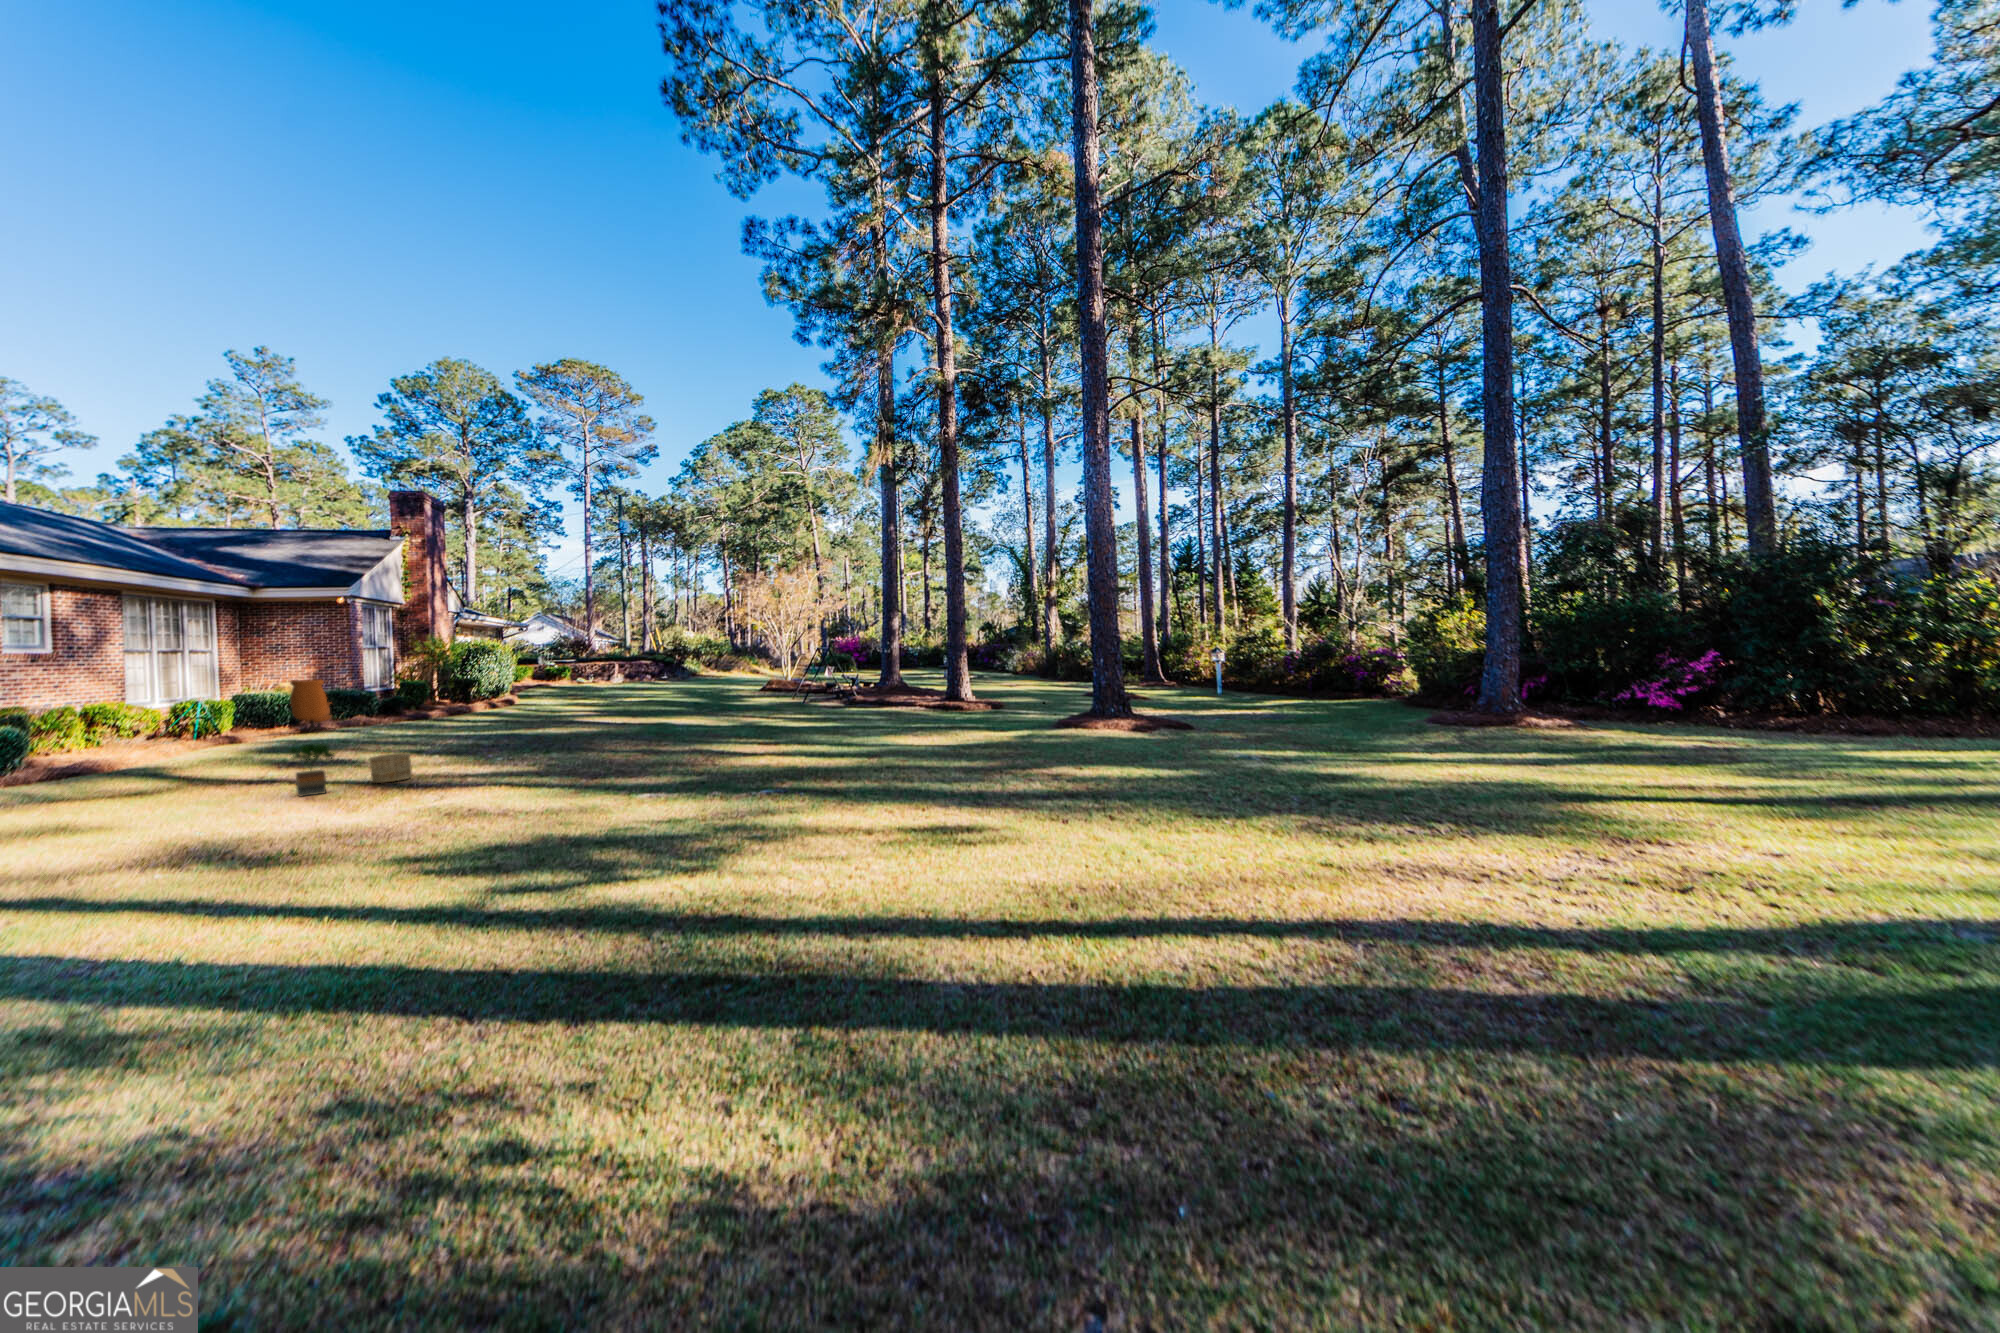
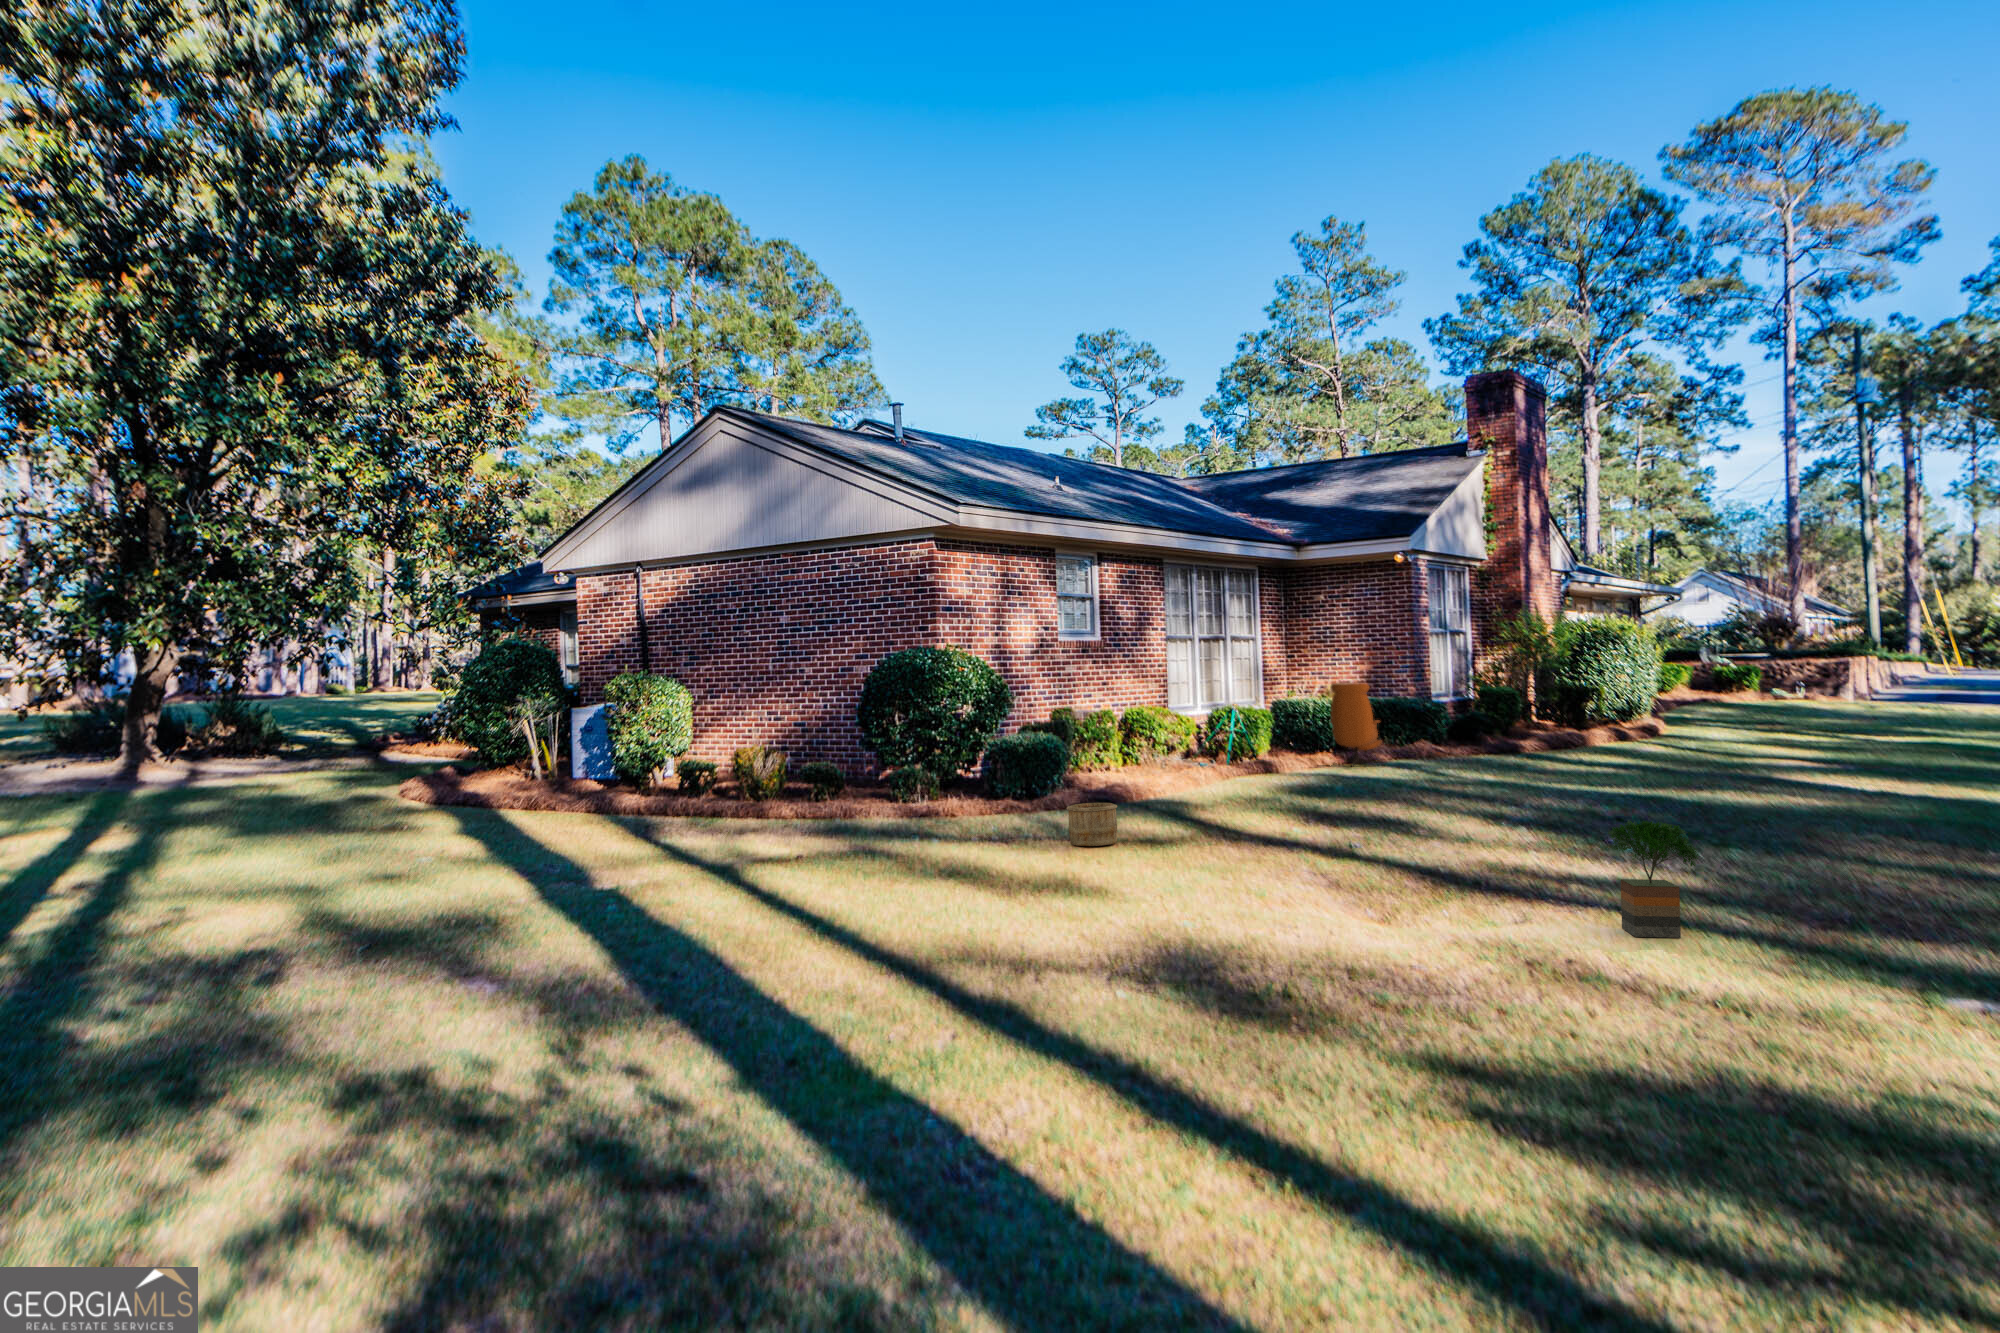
potted tree: present [288,744,334,796] -> present [1609,821,1698,938]
wooden bucket: present [369,753,412,783] -> present [1066,803,1117,846]

